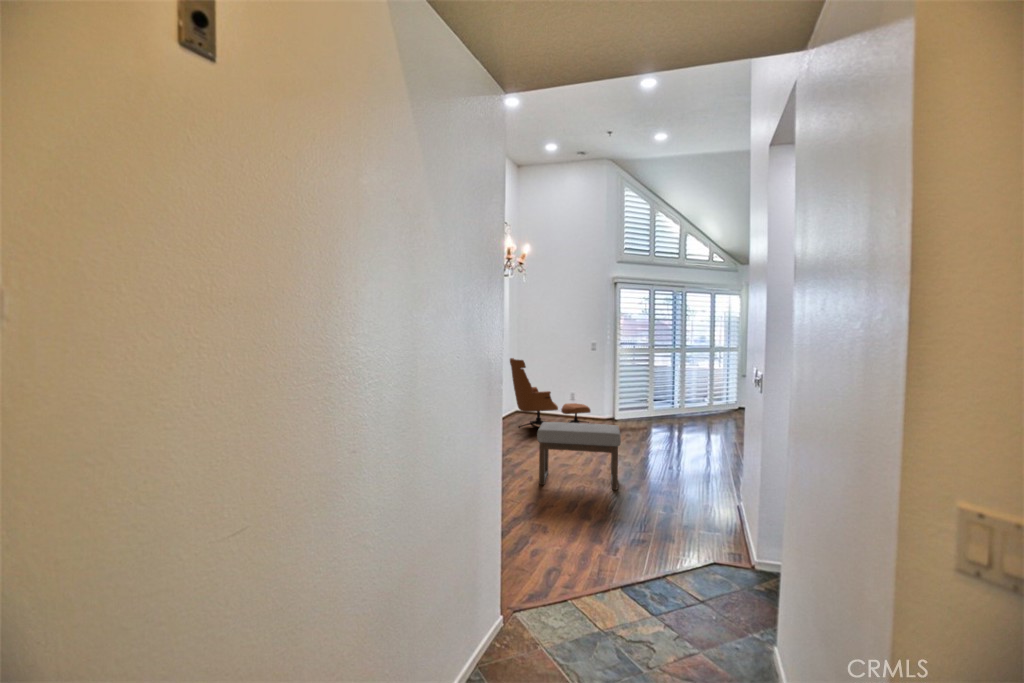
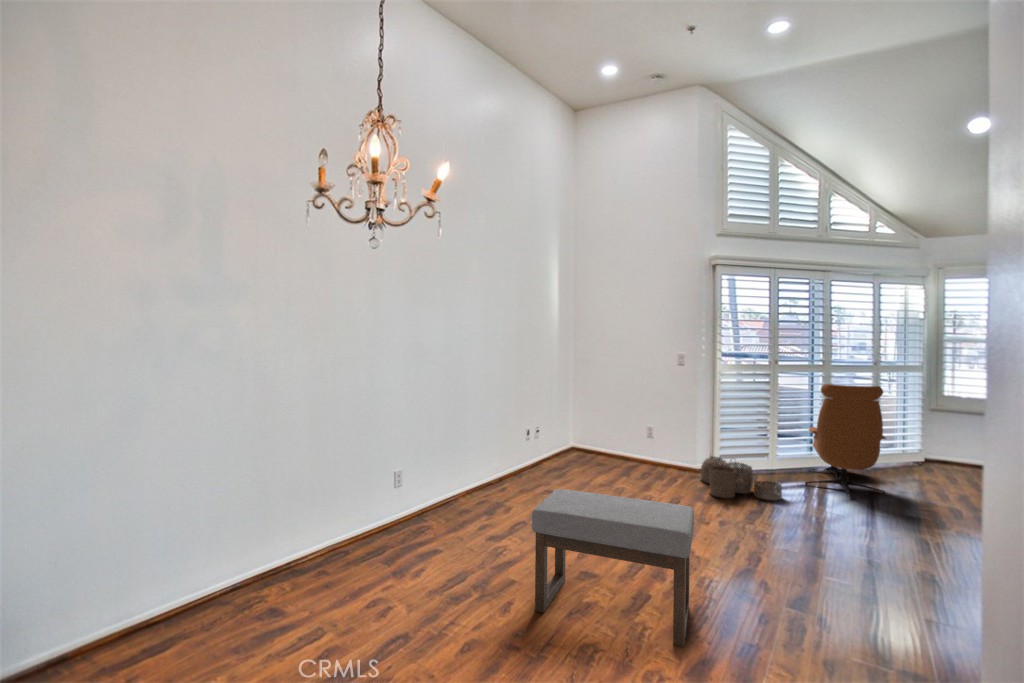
lounge chair: present [510,358,591,428] -> present [805,384,885,498]
woven basket: none [608,408,657,433] -> present [701,456,782,501]

